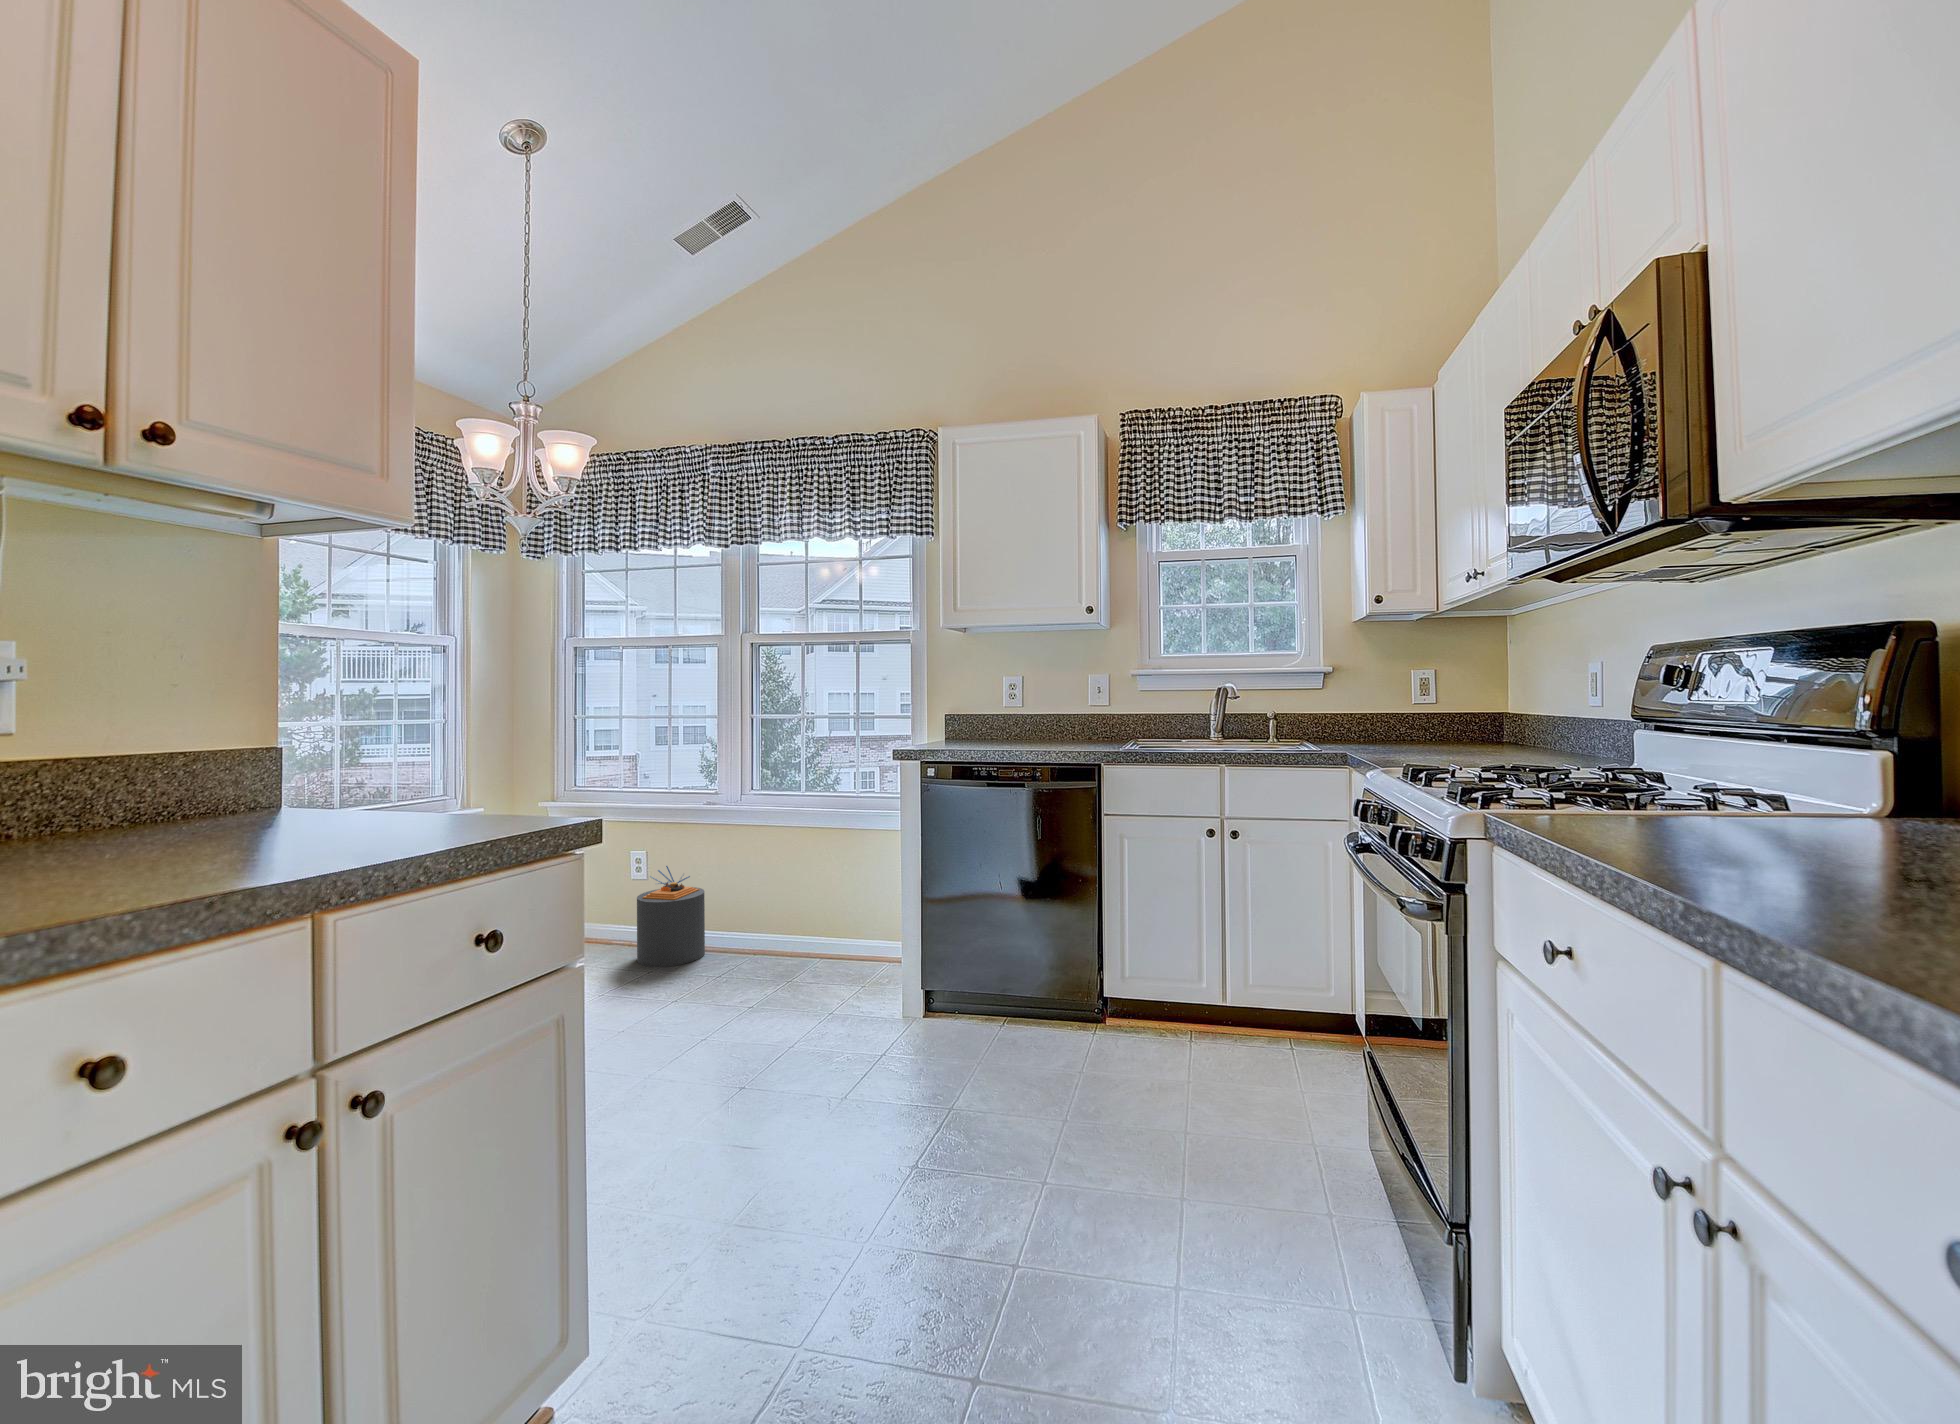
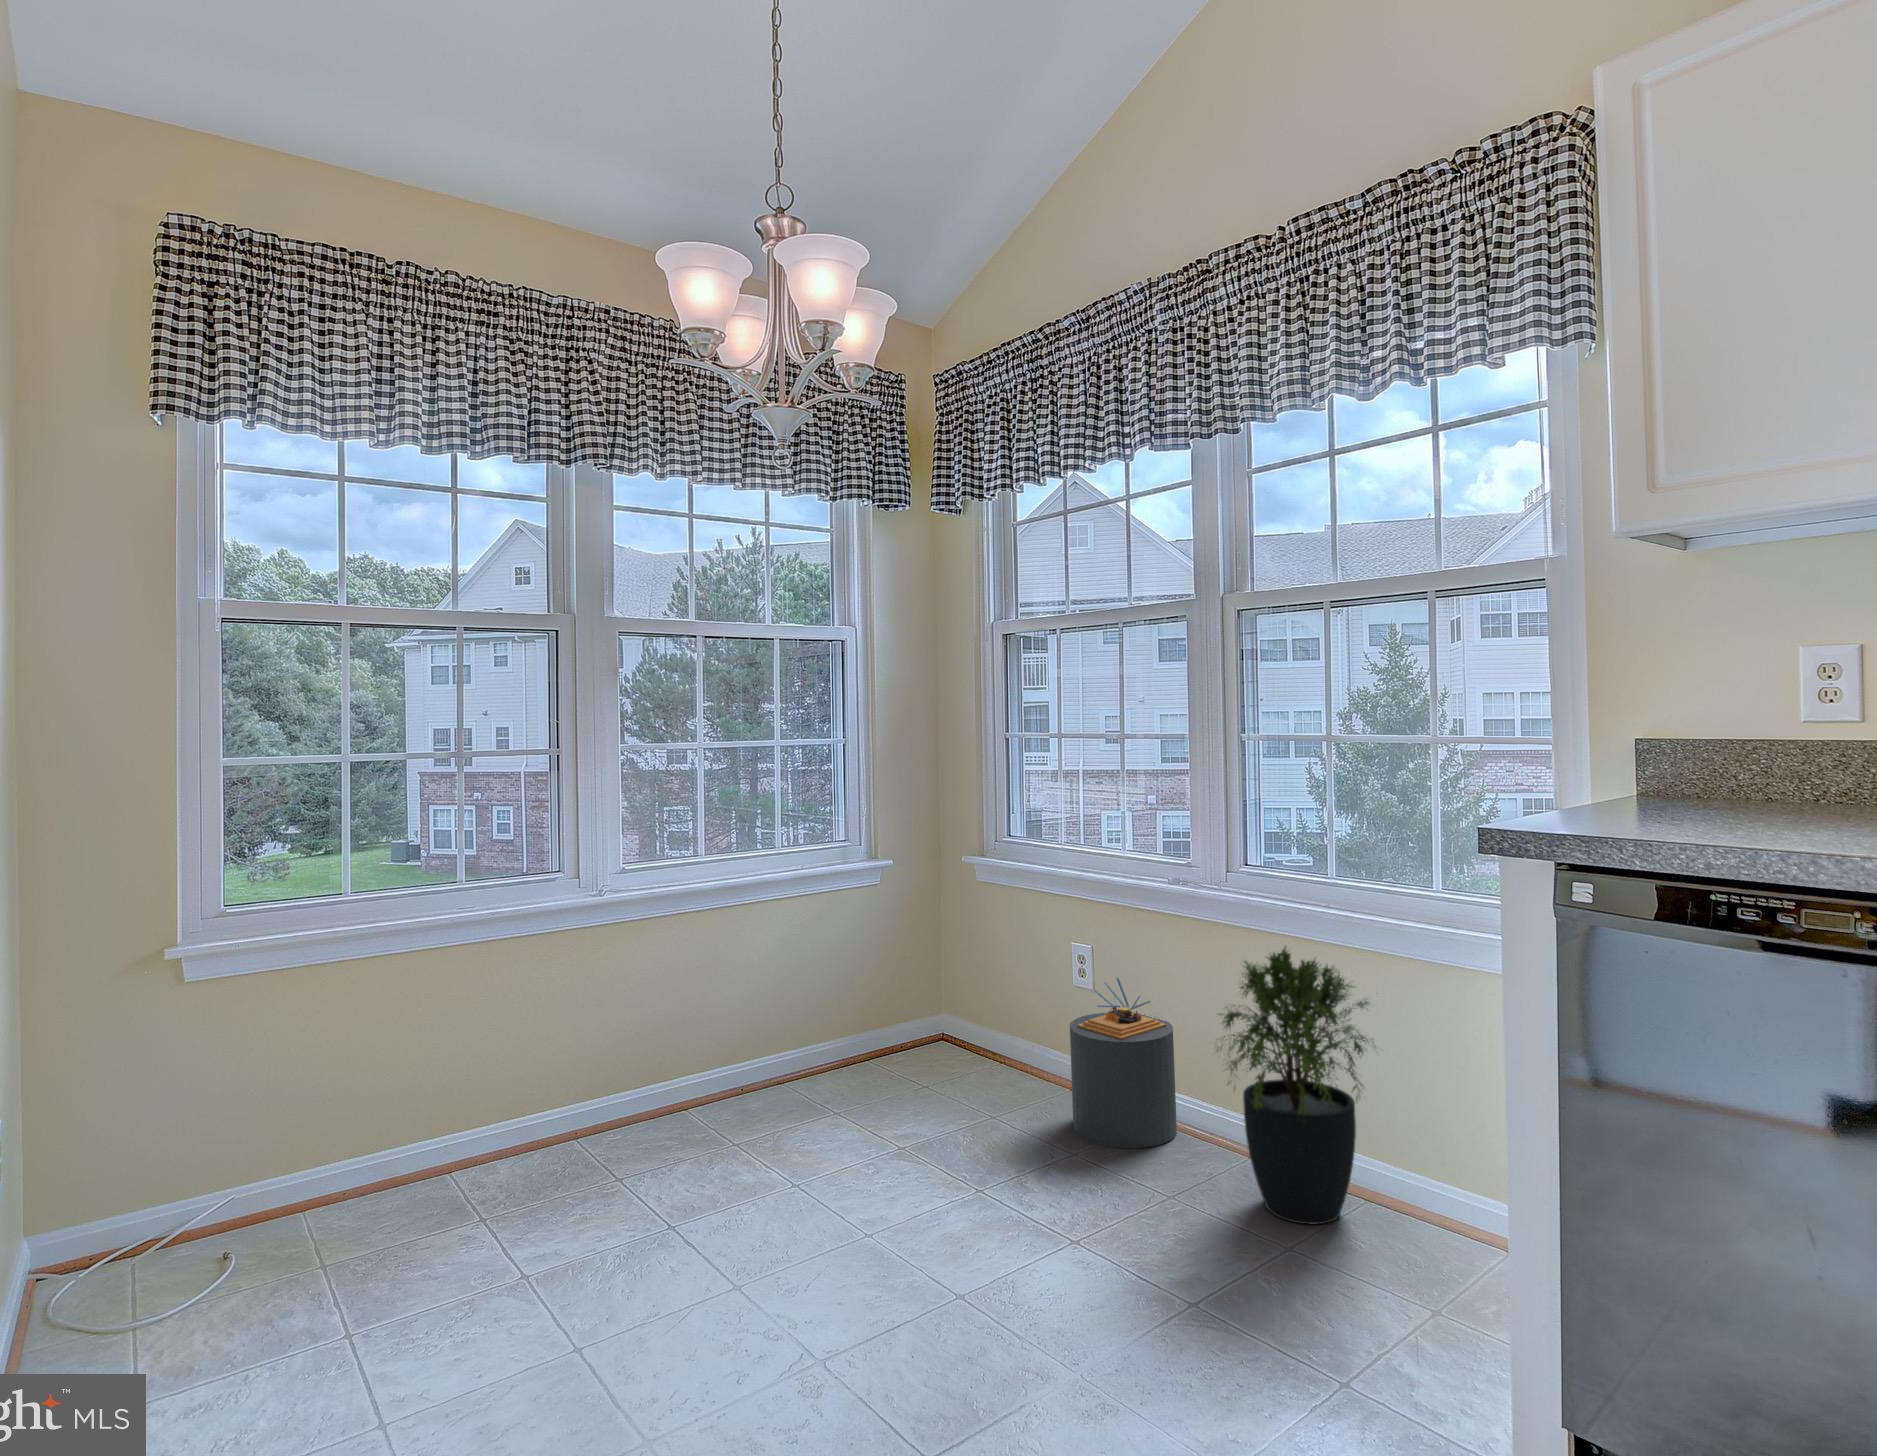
potted plant: none [736,828,828,975] -> present [1215,946,1376,1224]

